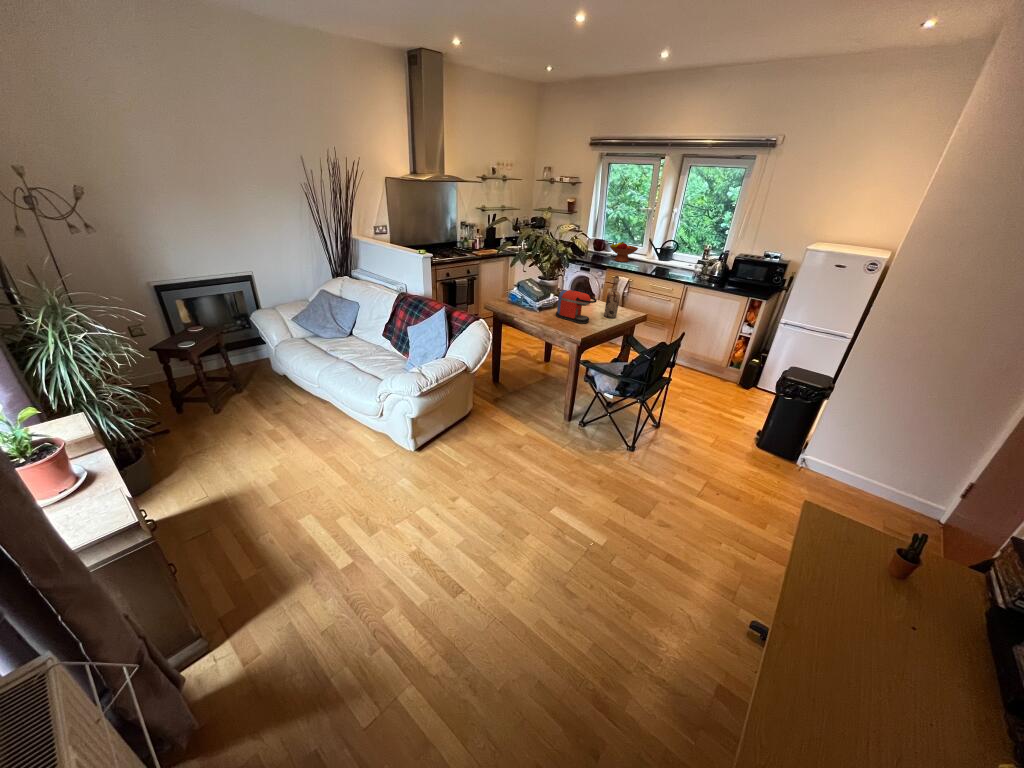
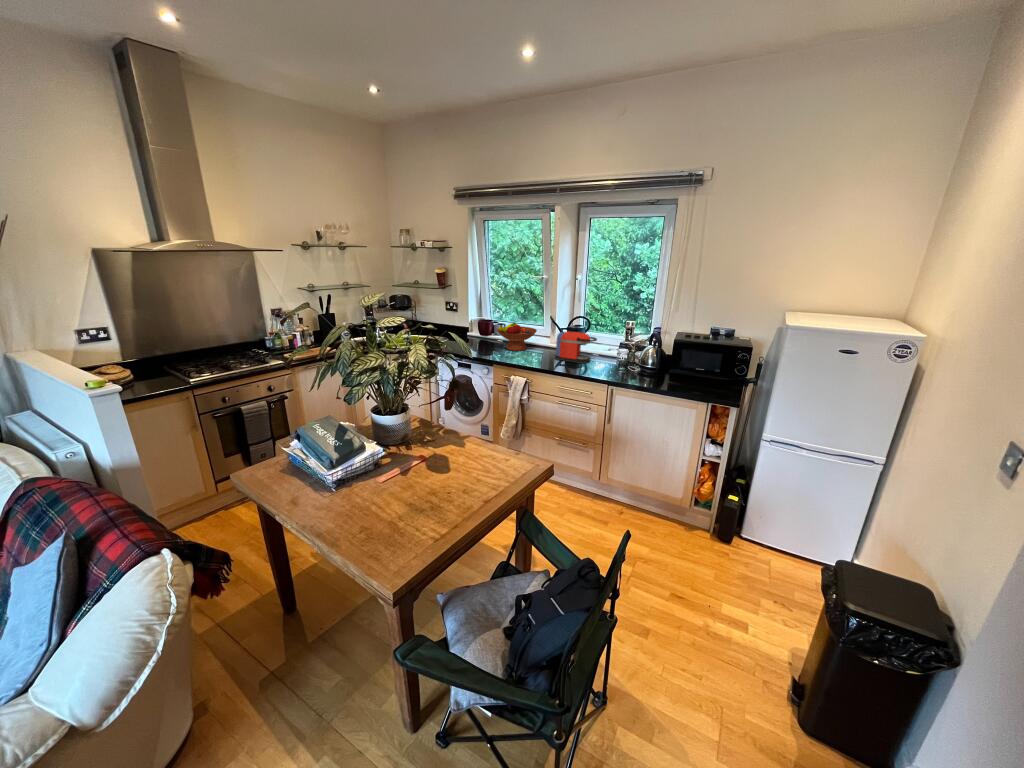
wine bottle: present [604,276,620,318] -> none [466,410,492,492]
coffee maker: present [556,290,597,323] -> present [555,331,597,363]

